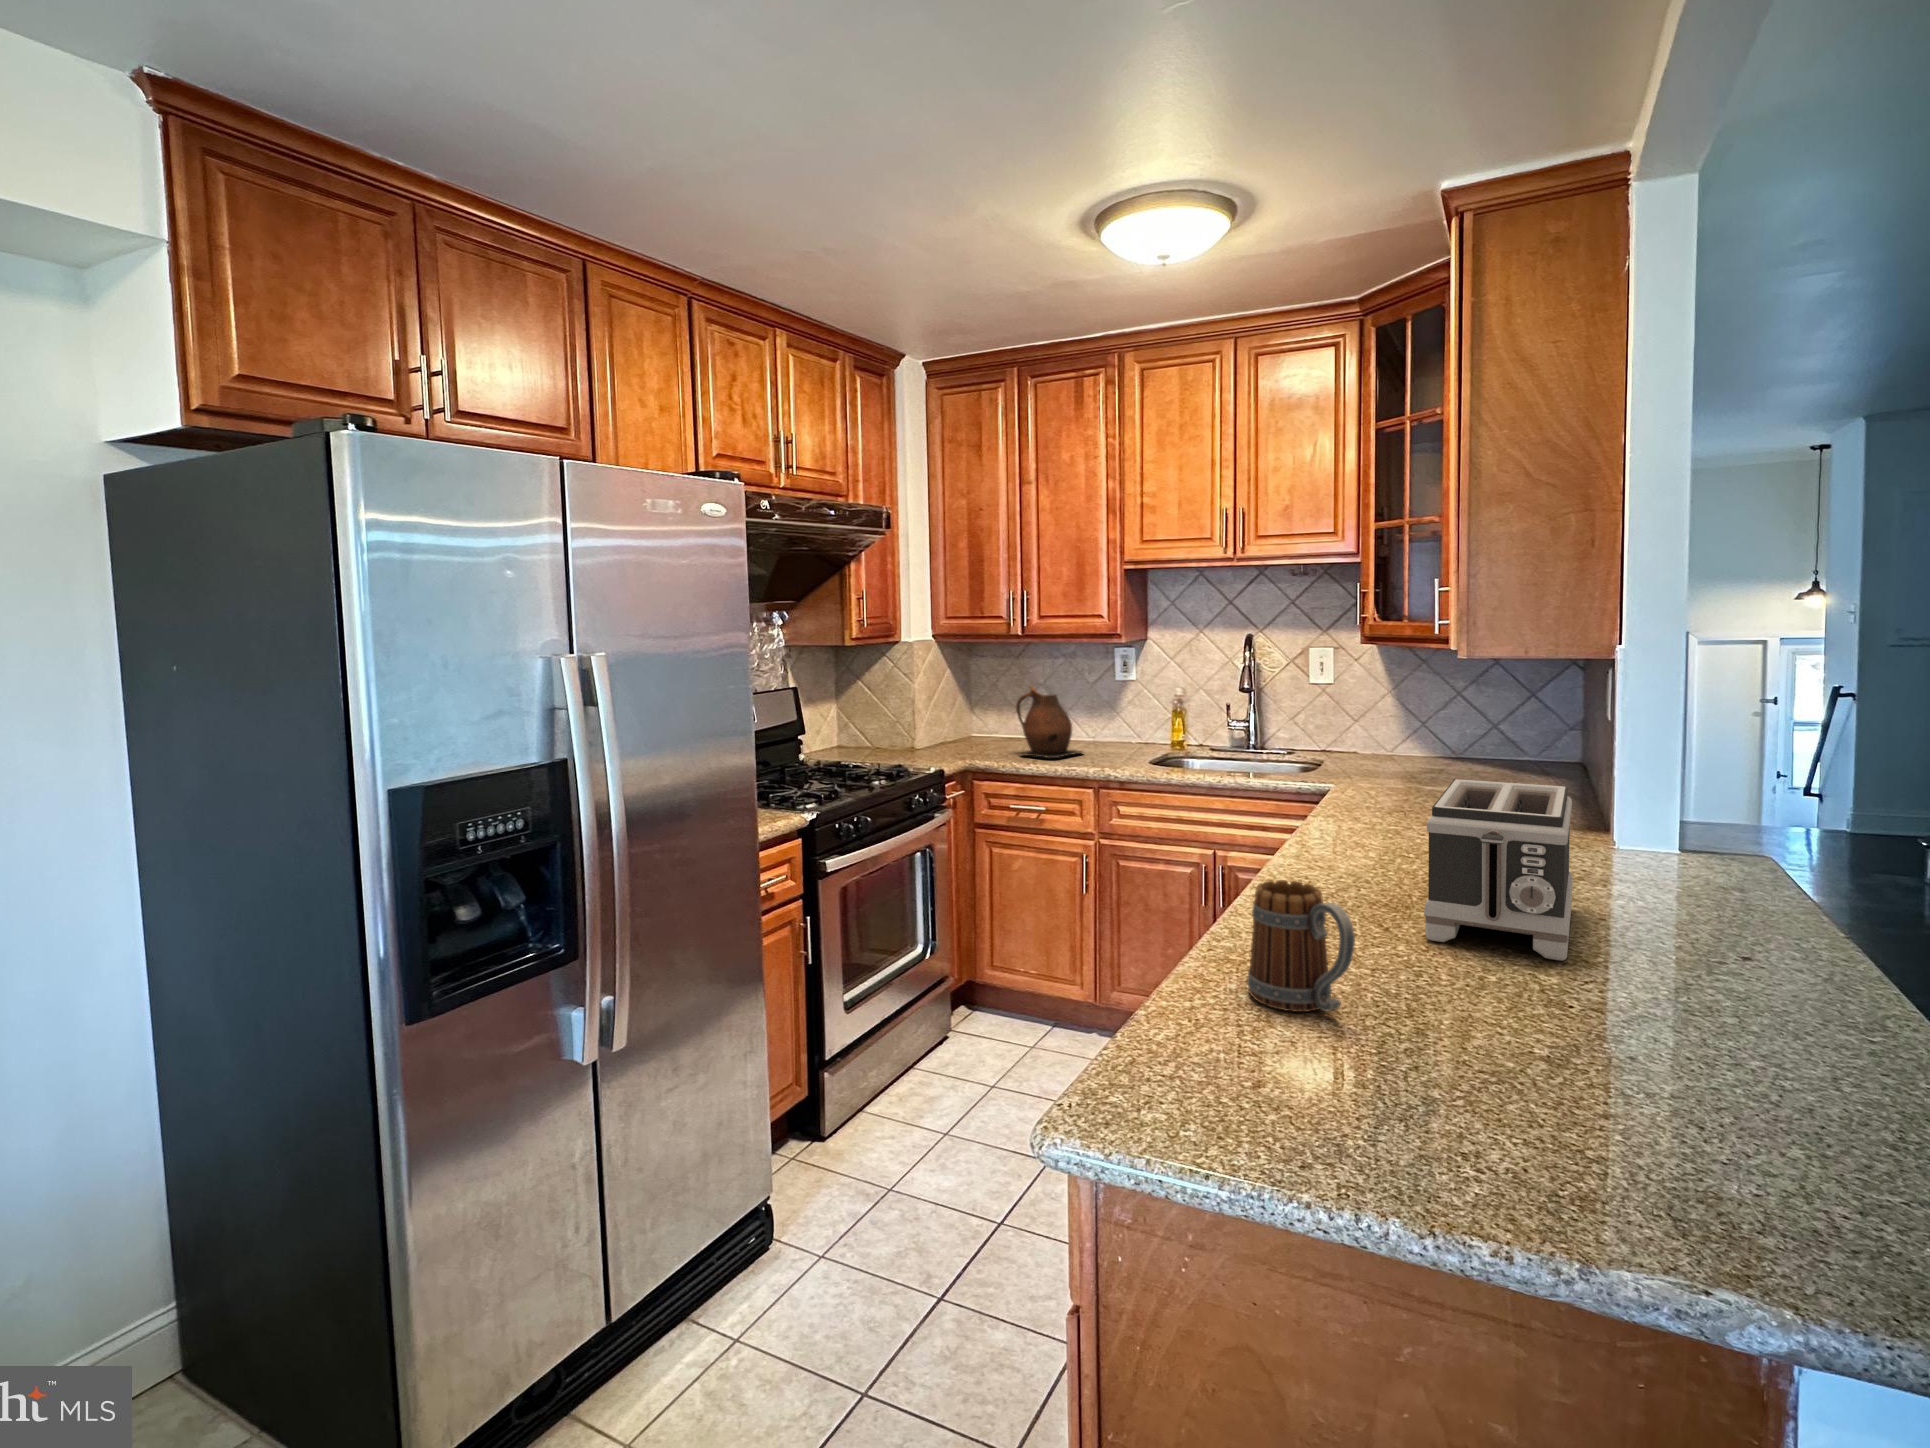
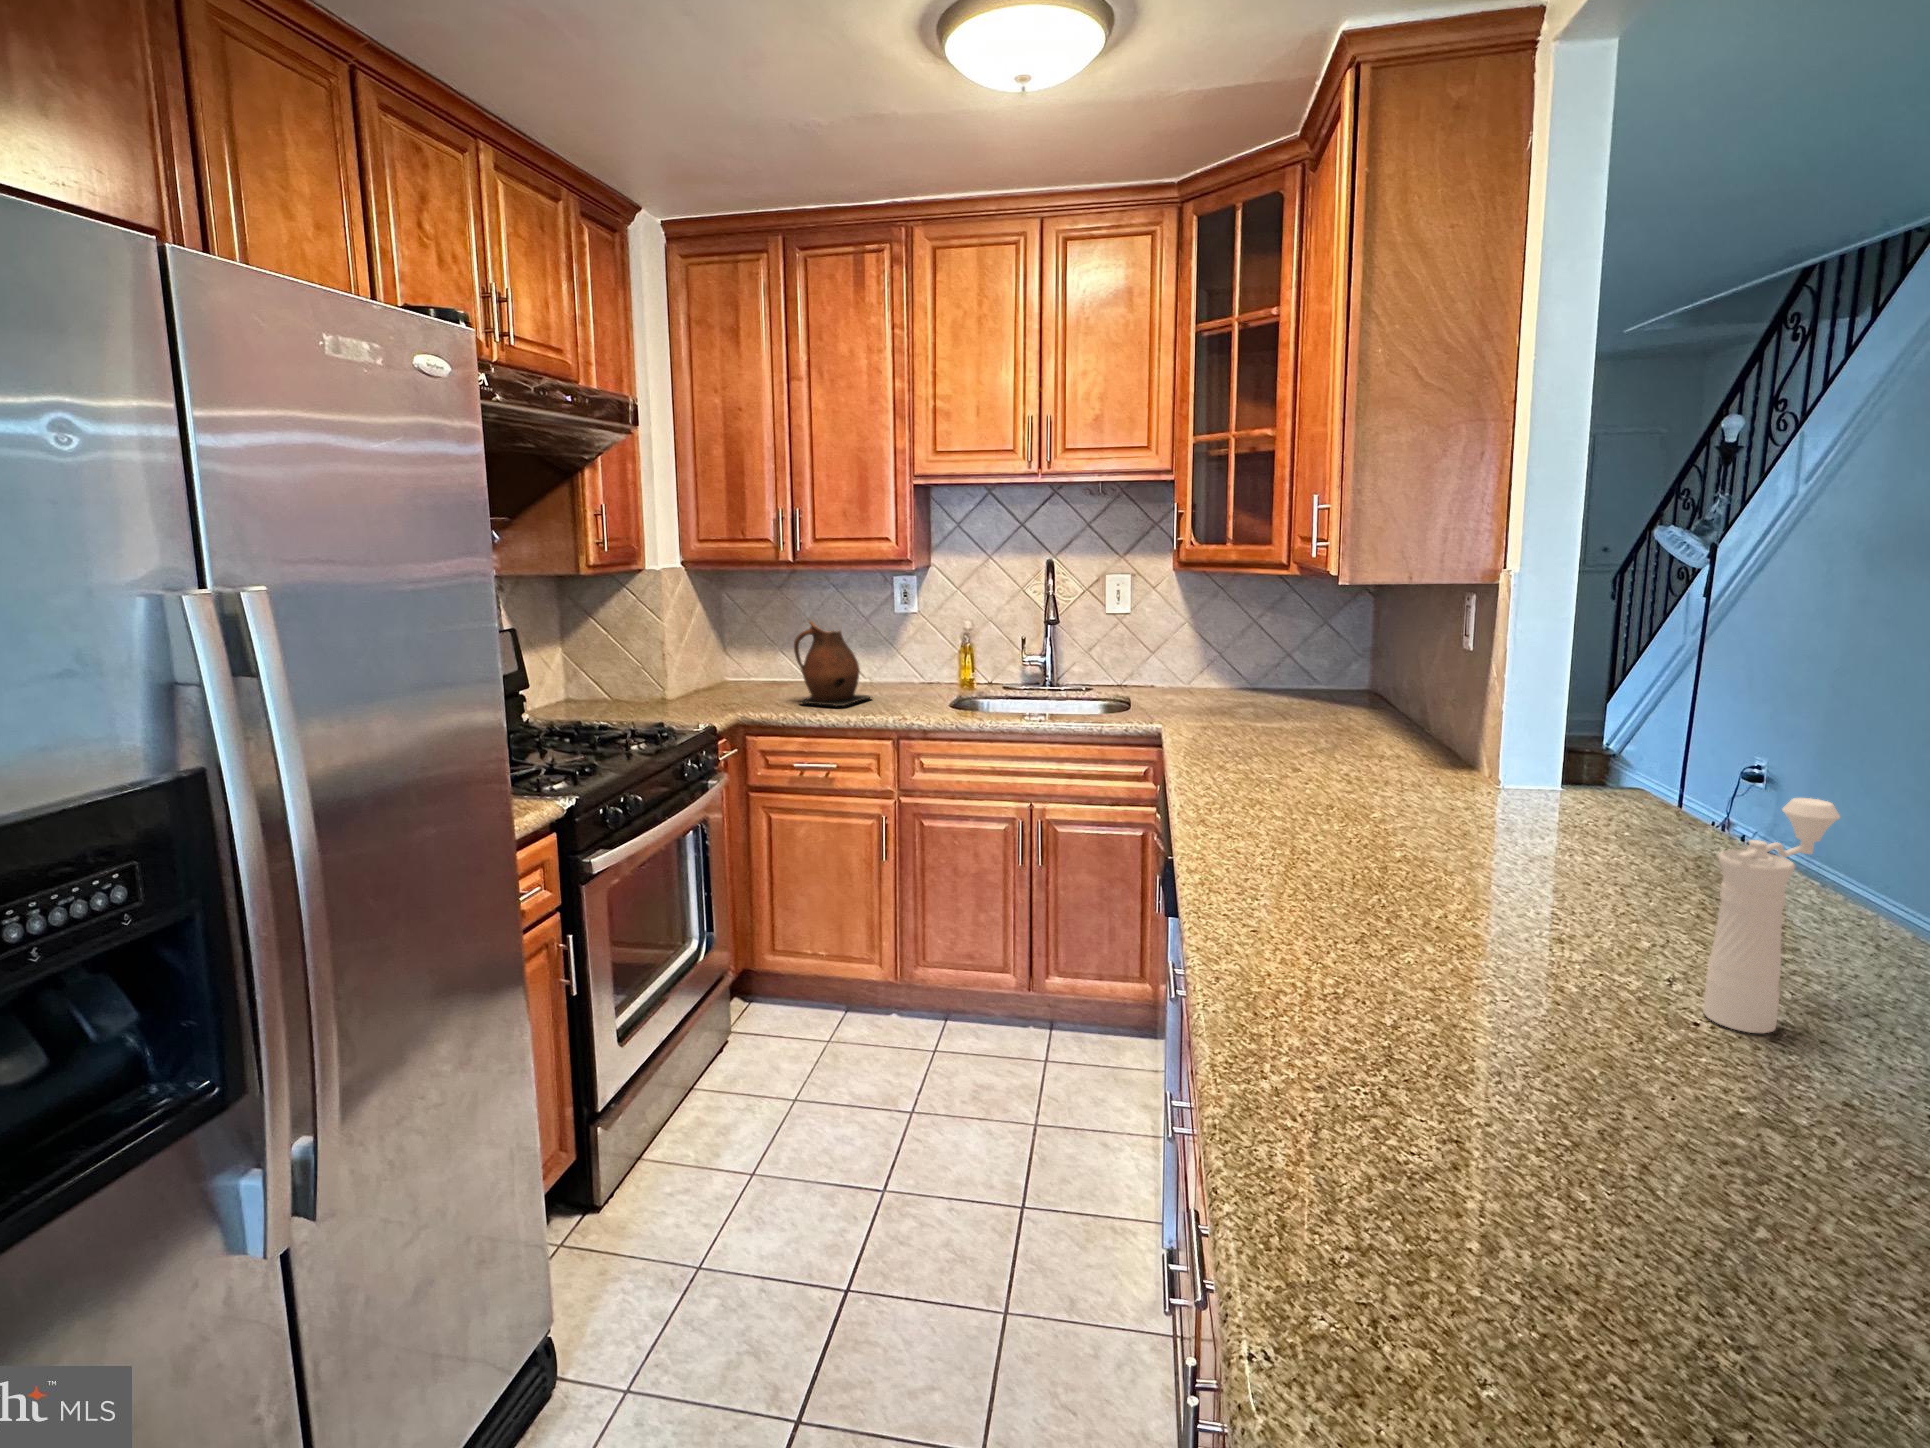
toaster: present [1424,779,1573,961] -> none [1374,726,1574,933]
pepper mill: none [1637,843,1778,1041] -> present [1703,798,1840,1033]
mug: present [1247,880,1355,1012] -> none [1284,880,1452,1054]

